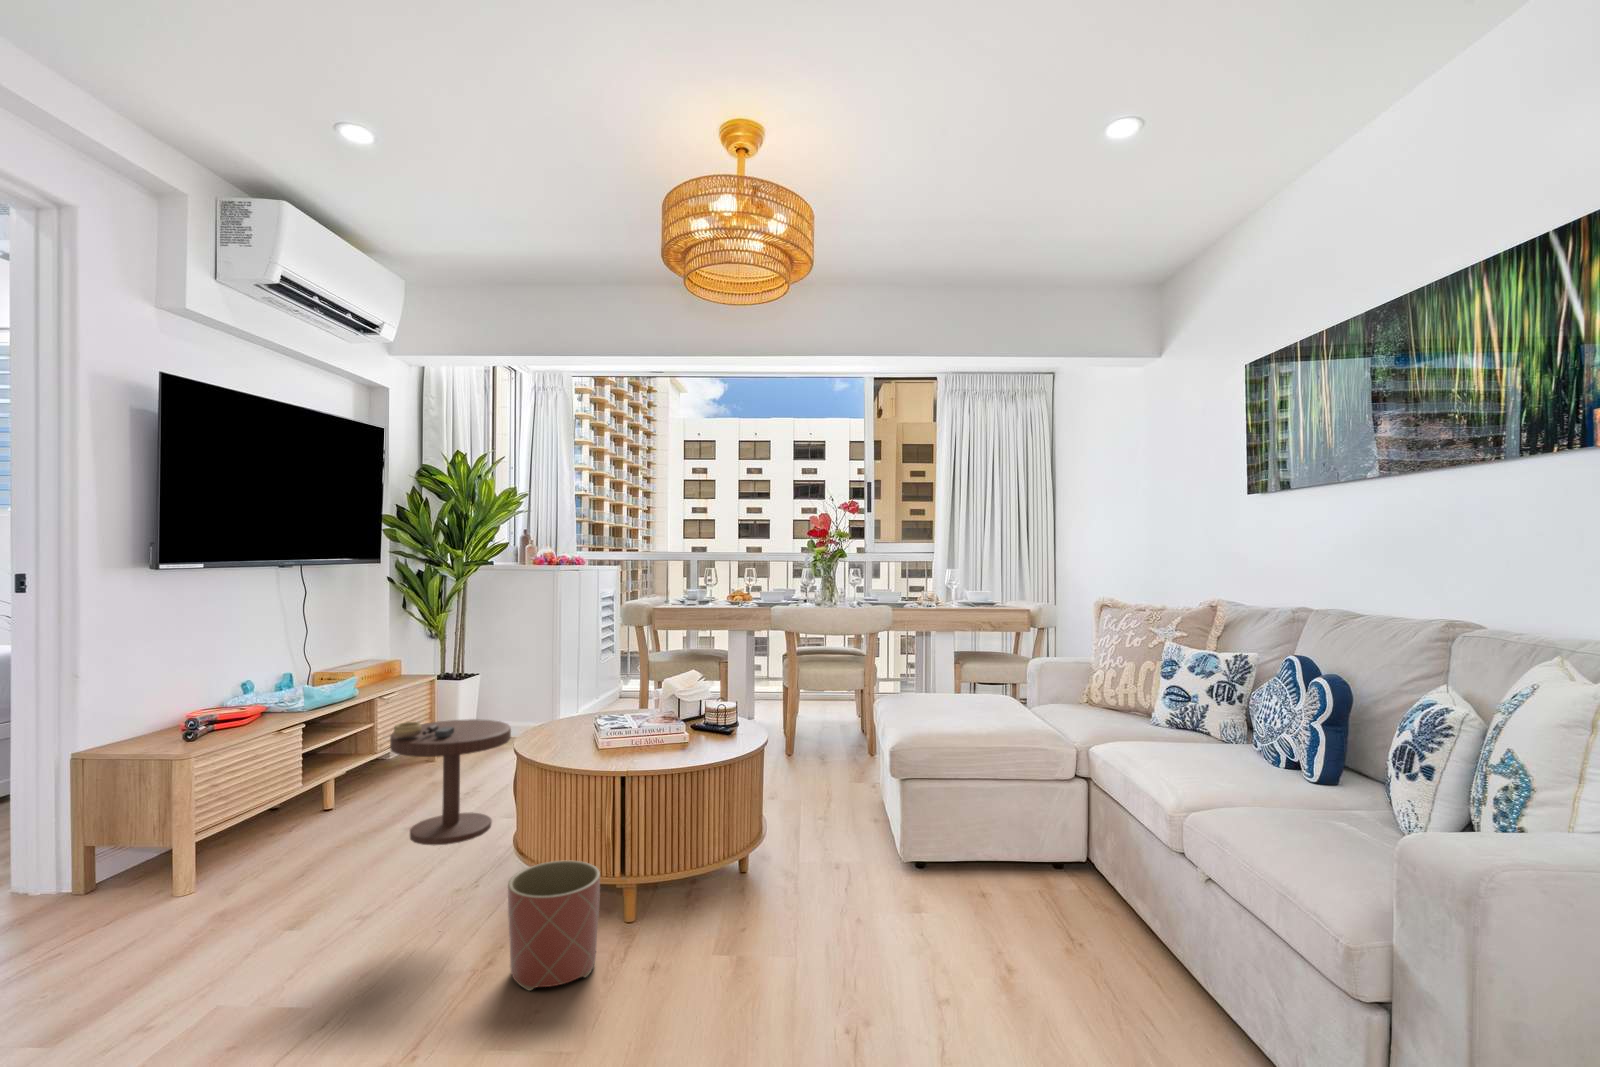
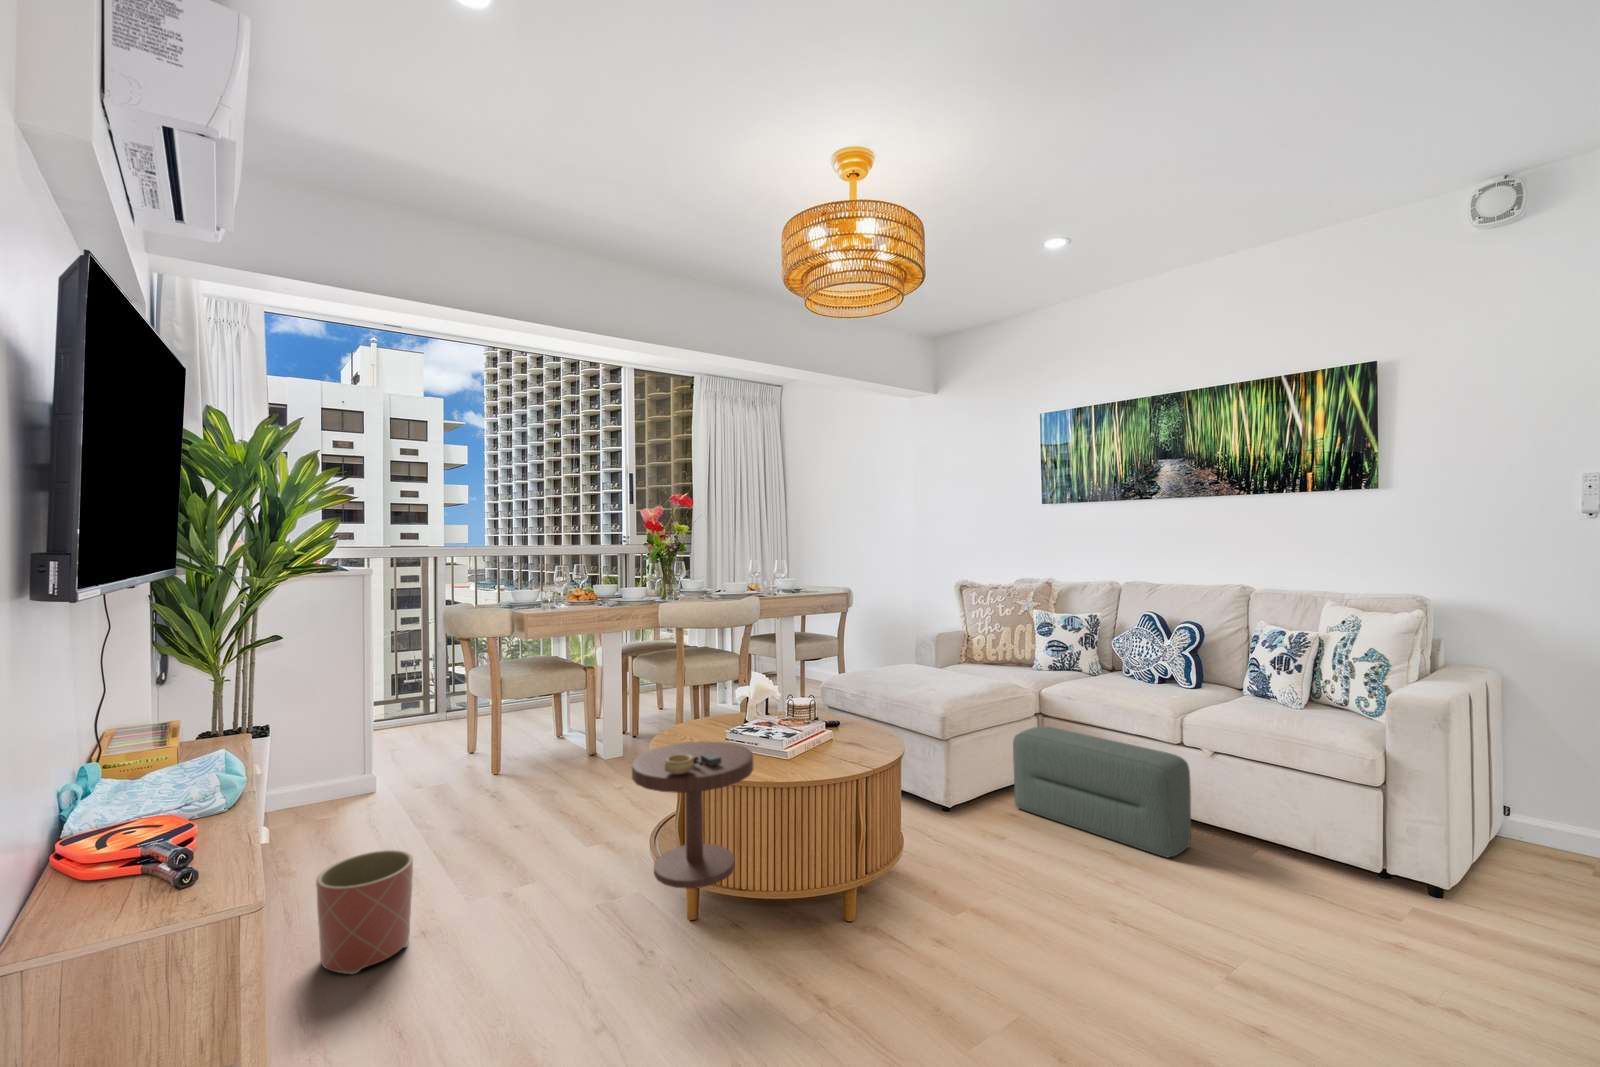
pouf: none [984,794,1138,1012] -> present [1013,726,1191,858]
planter: present [508,860,600,991] -> present [316,850,413,974]

